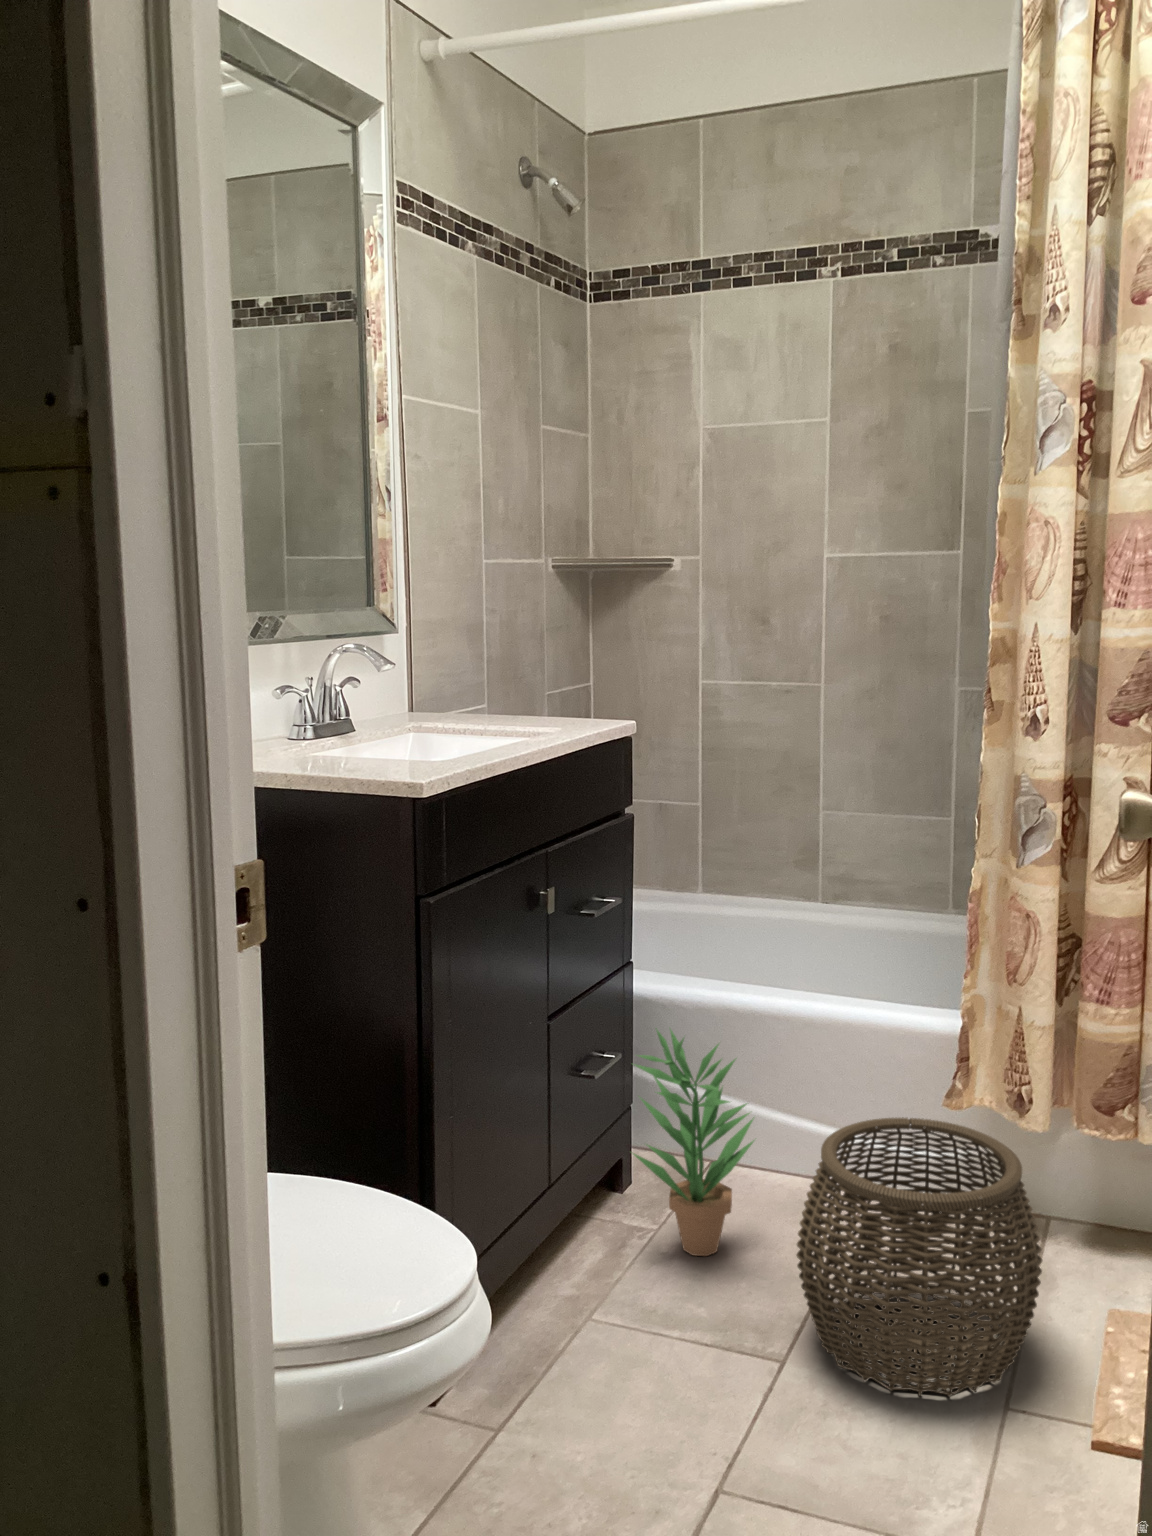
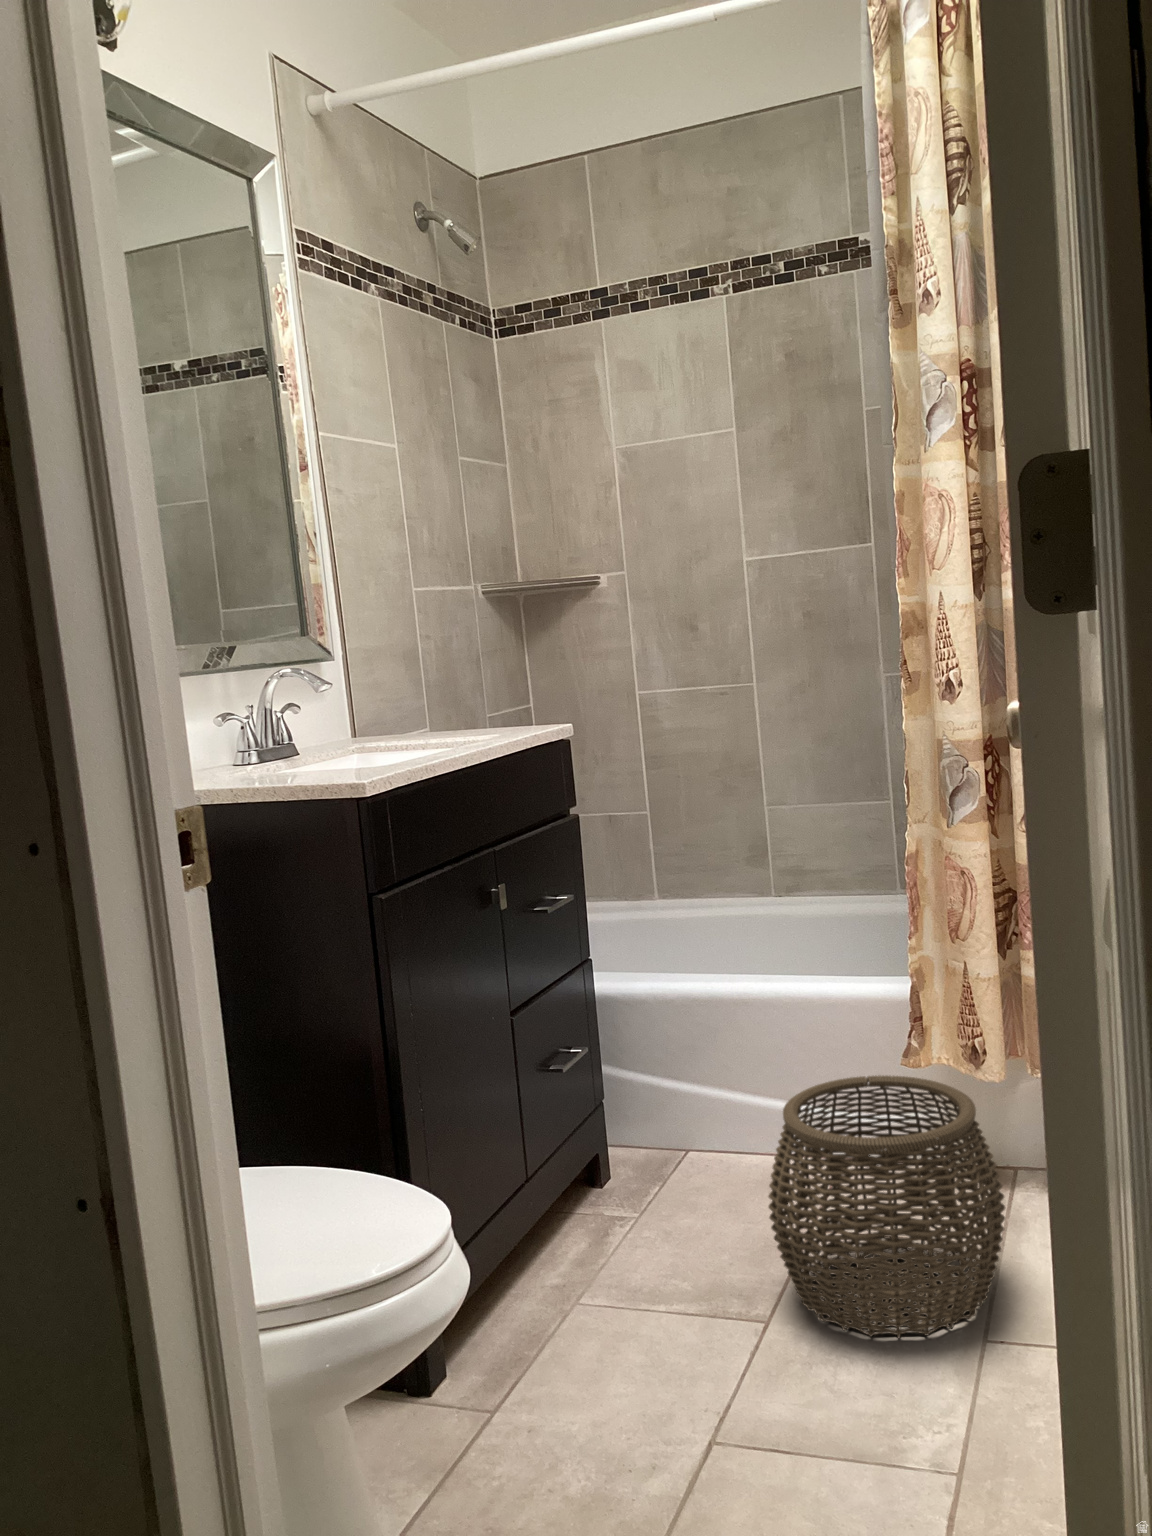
potted plant: present [633,1028,754,1256] -> none [595,1016,725,1238]

